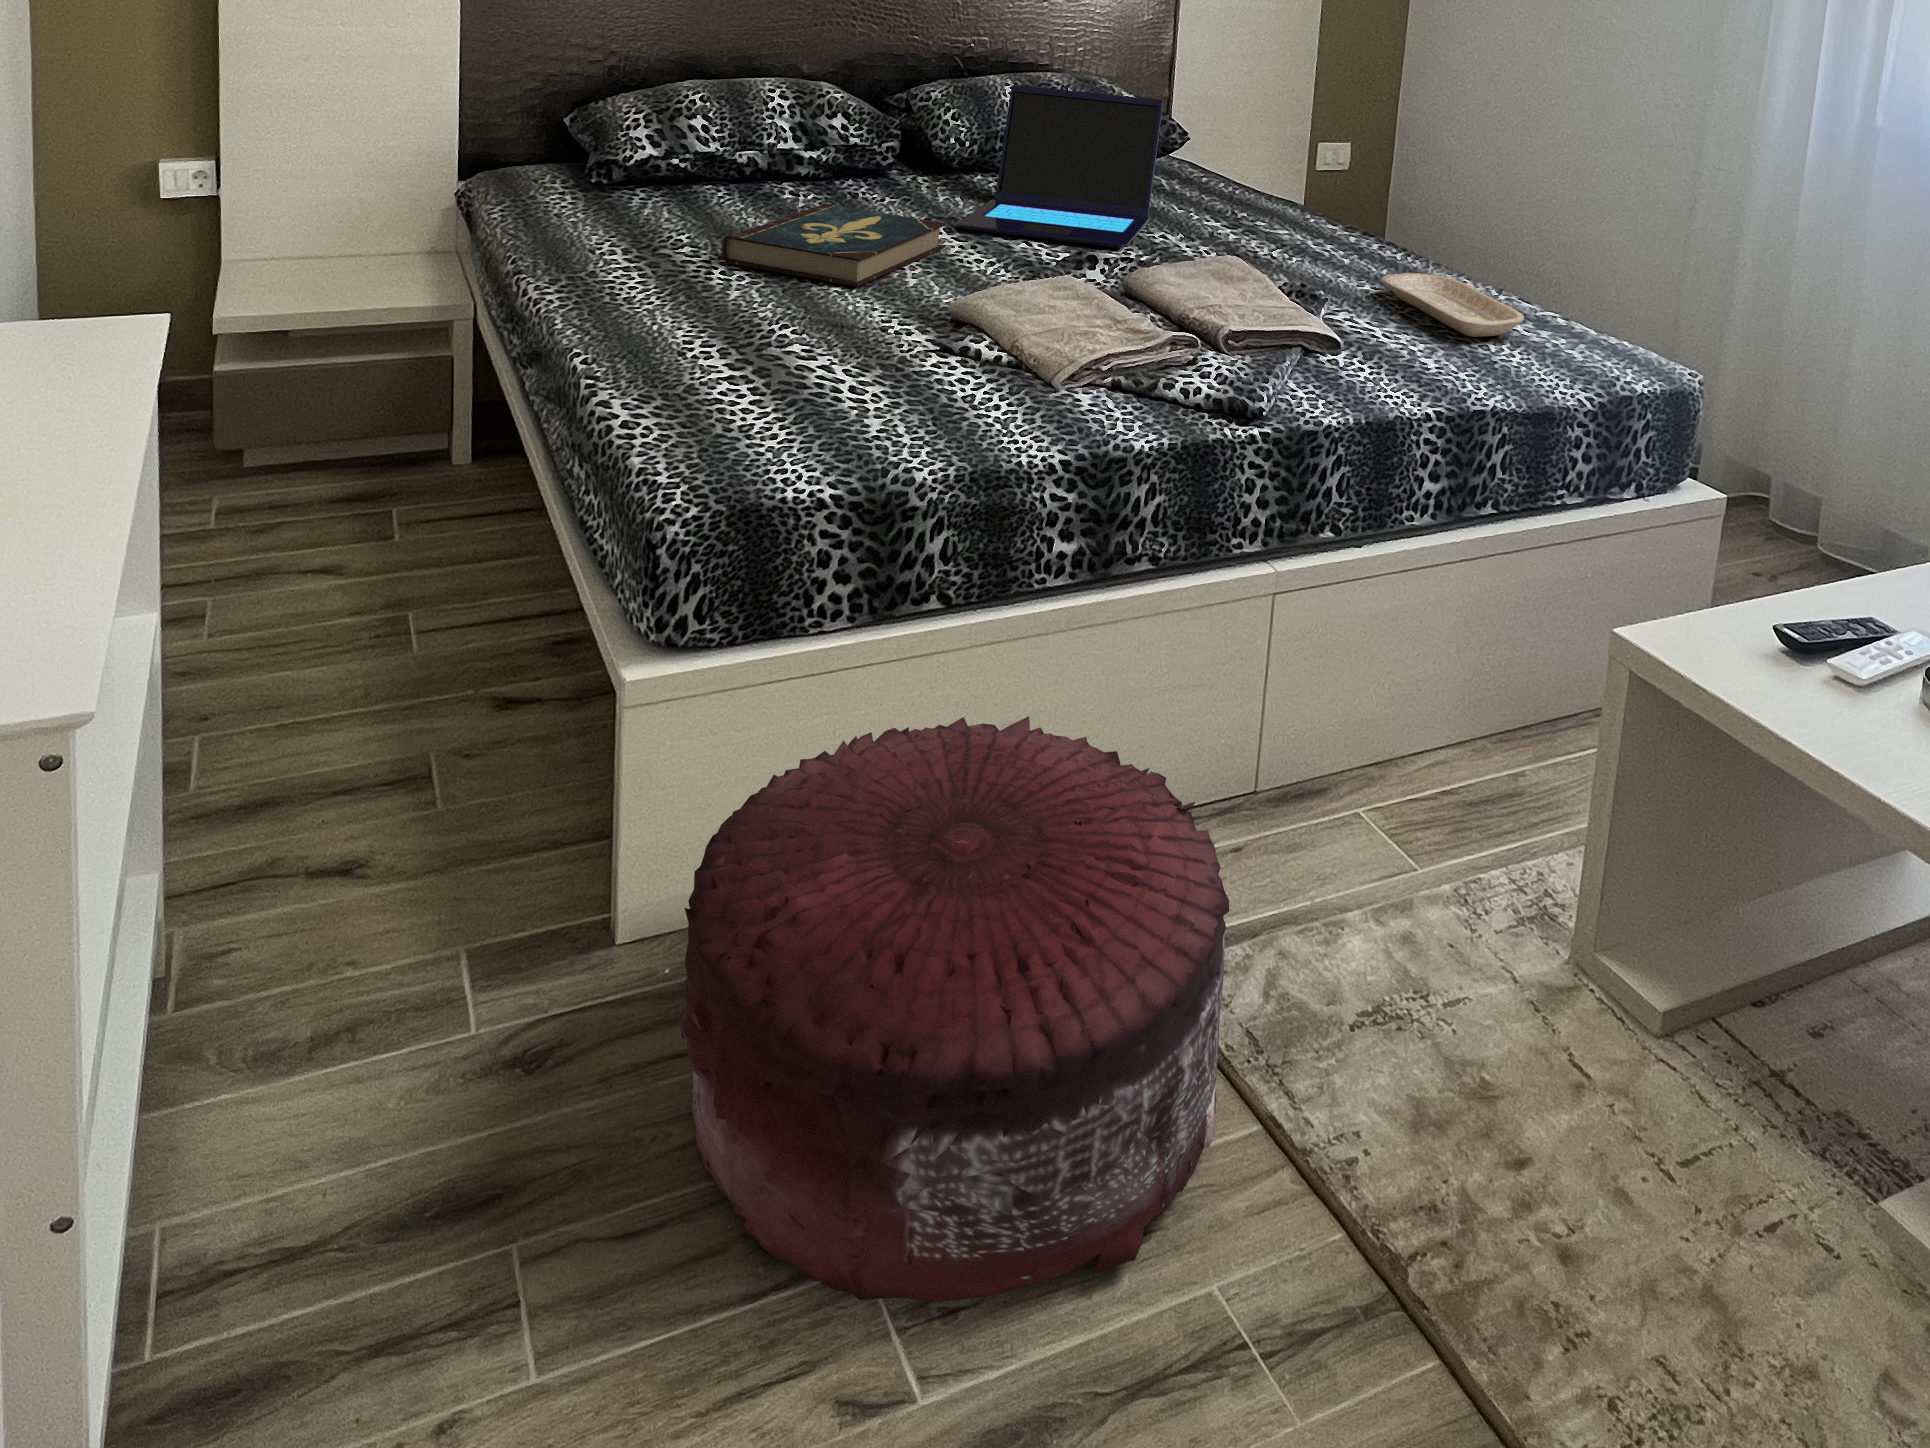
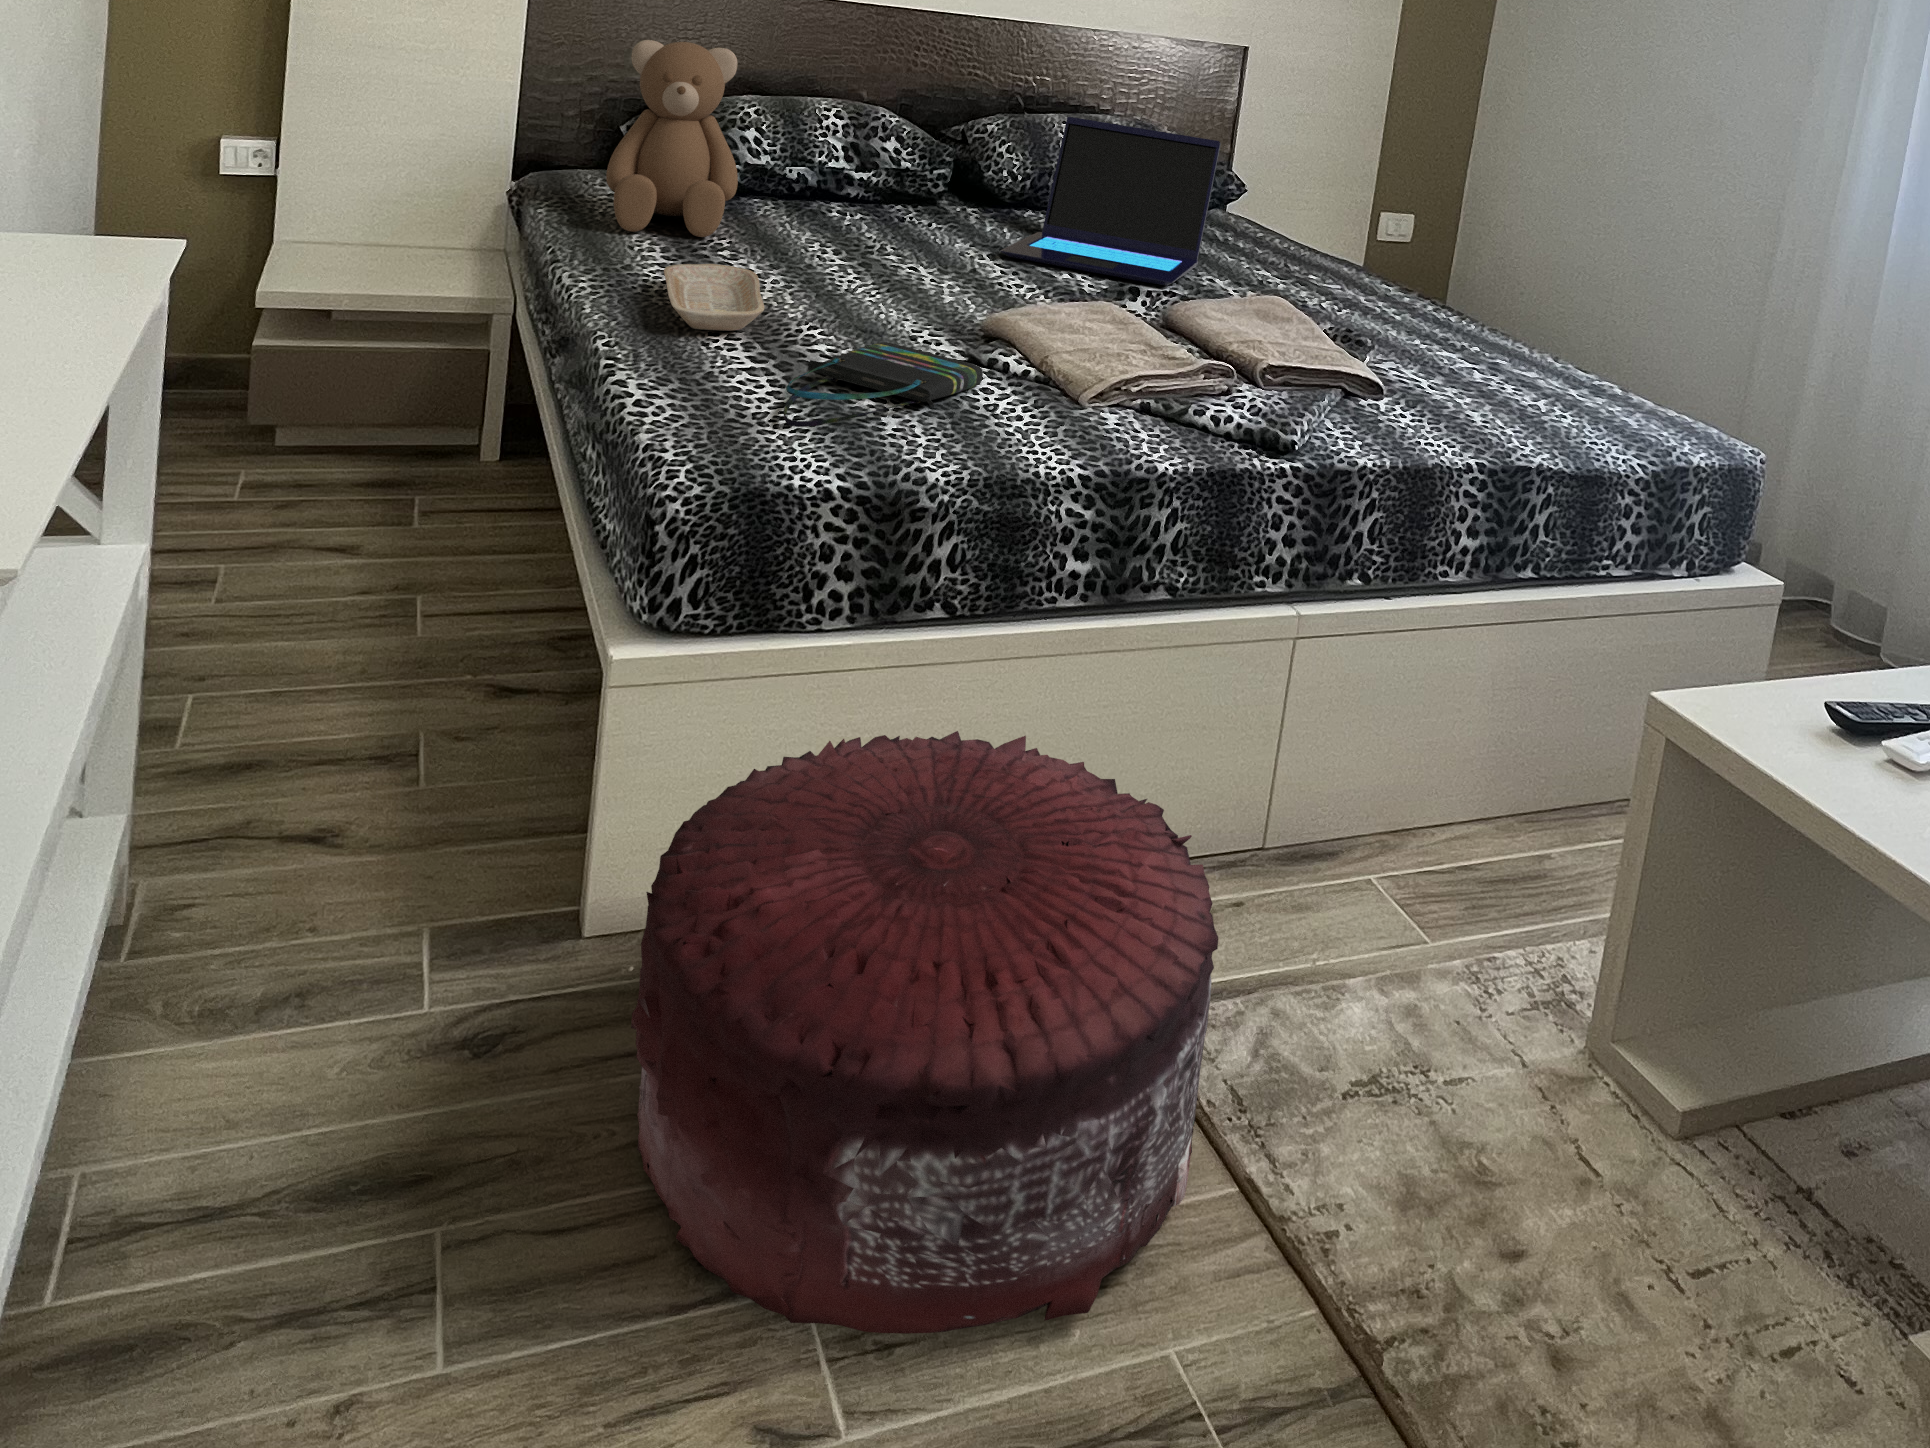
teddy bear: none [563,42,694,235] -> present [606,40,738,237]
book: present [722,204,945,287] -> none [758,220,988,299]
tray: present [1382,273,1524,337] -> present [664,264,764,331]
tote bag: none [769,337,957,436] -> present [783,342,983,427]

